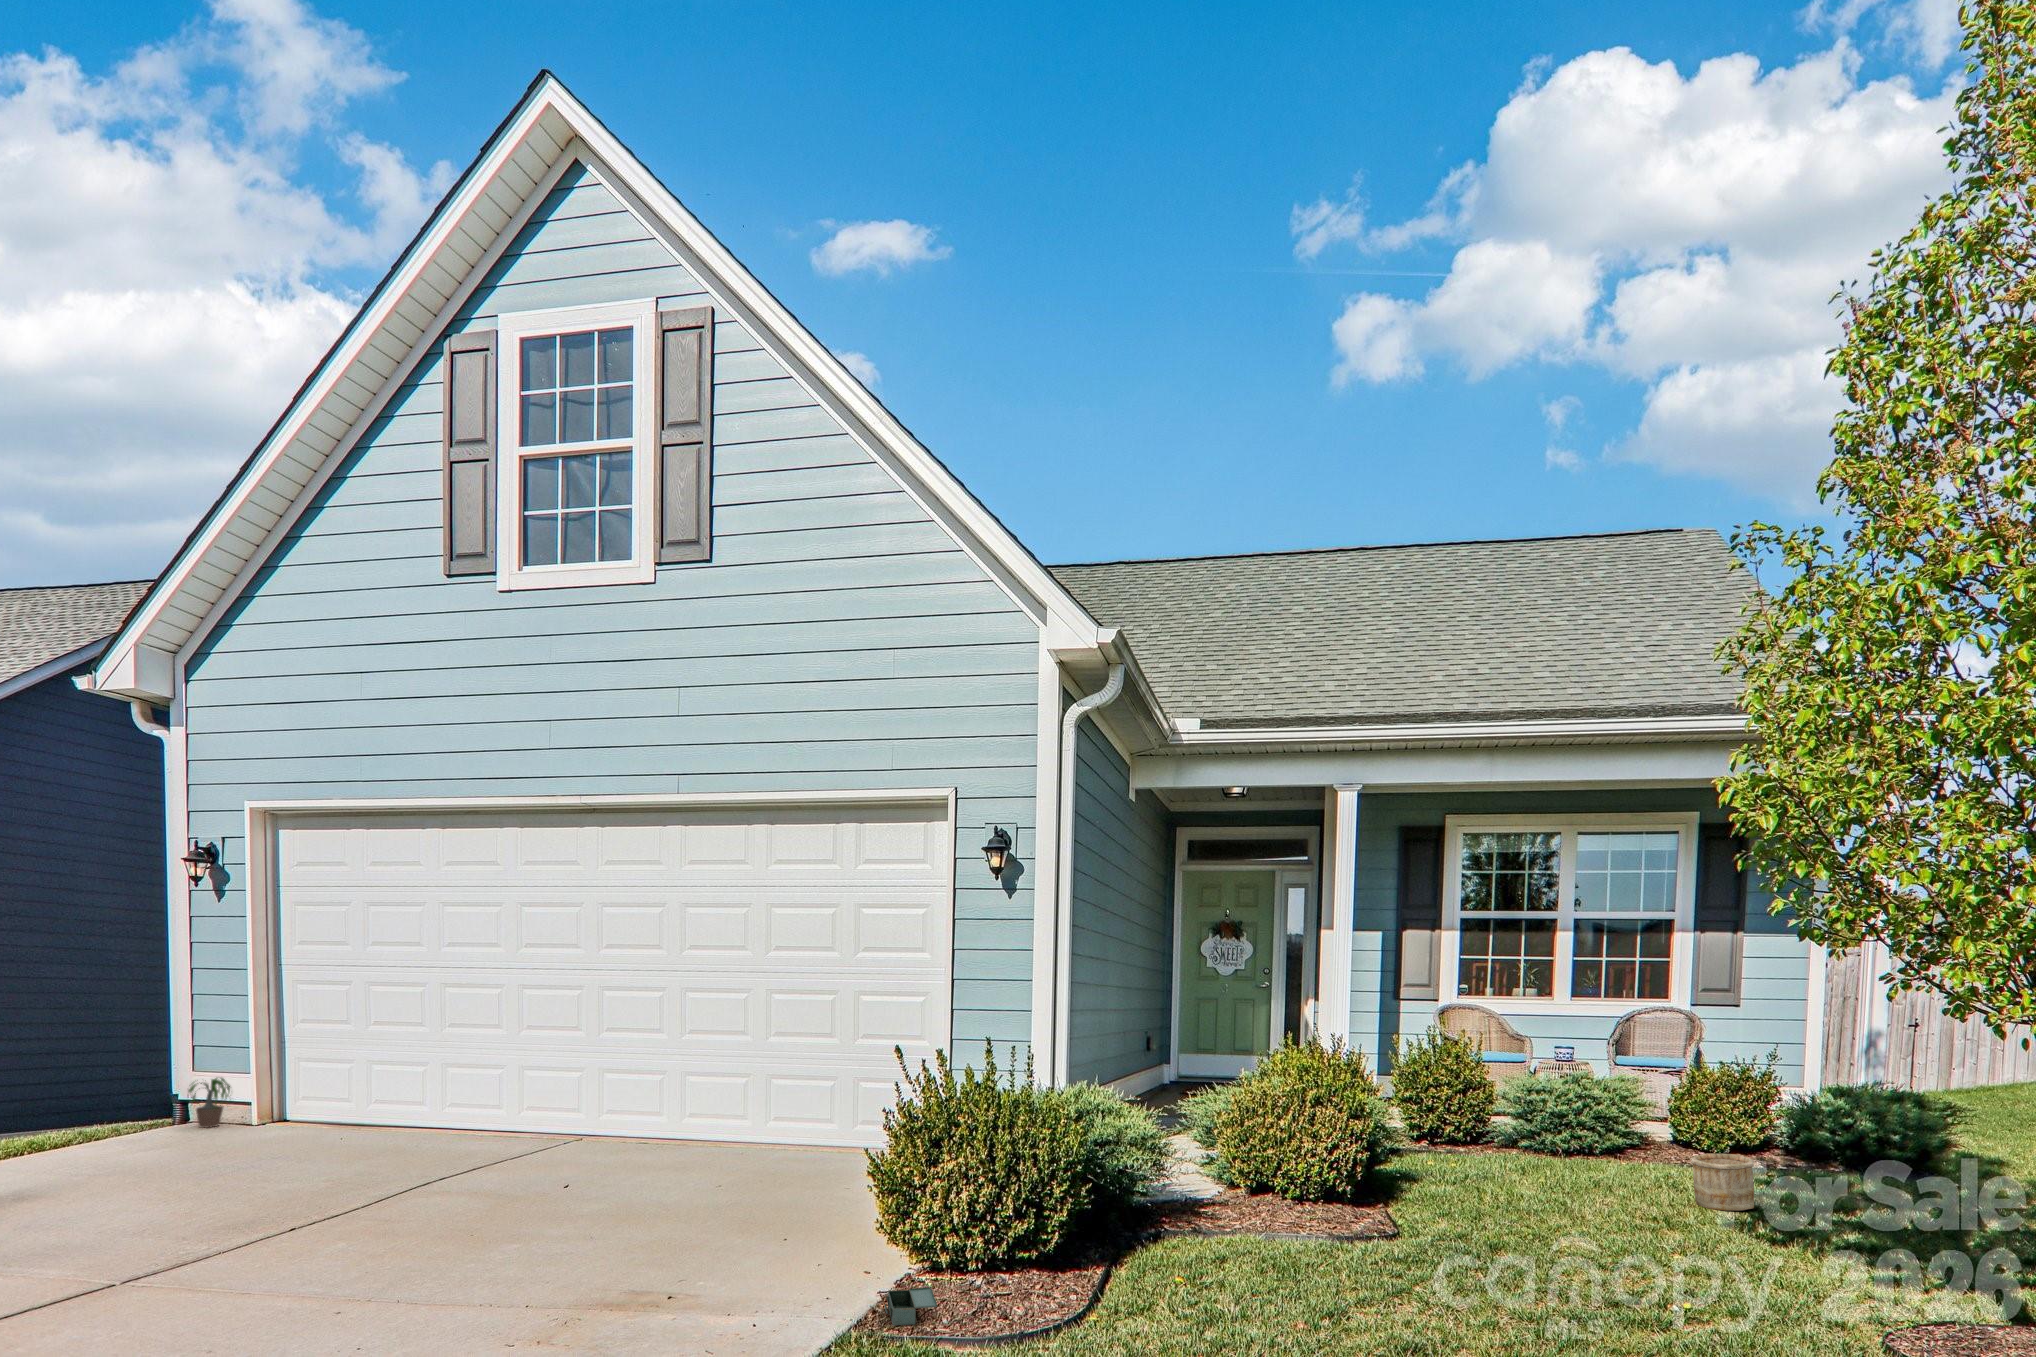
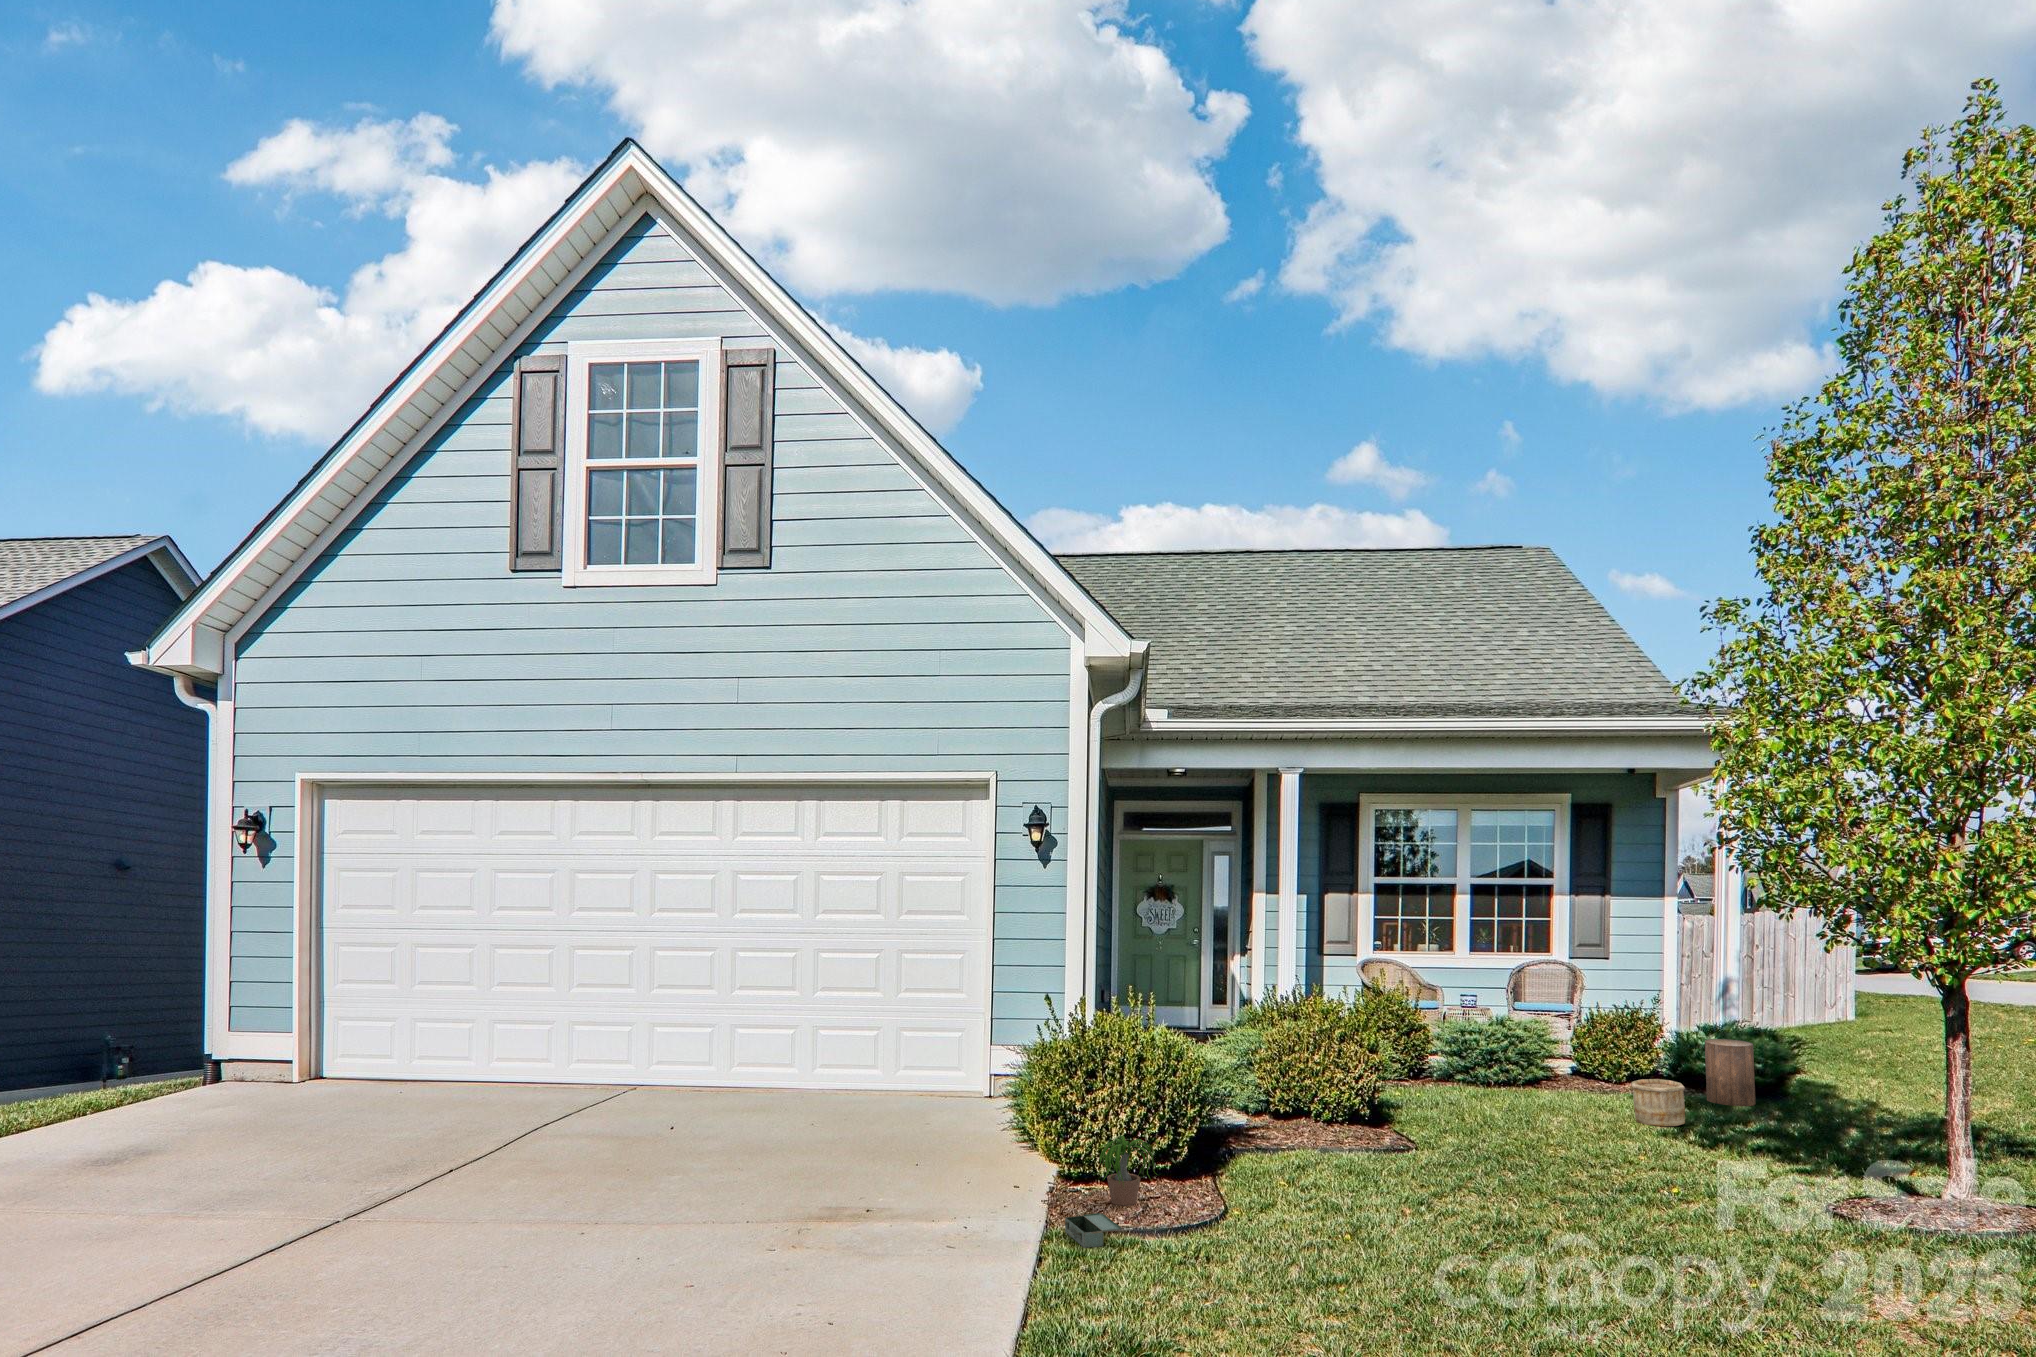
potted plant: present [188,1078,230,1128] -> present [1100,1135,1153,1206]
stool: none [1816,1107,1878,1189] -> present [1705,1039,1755,1106]

